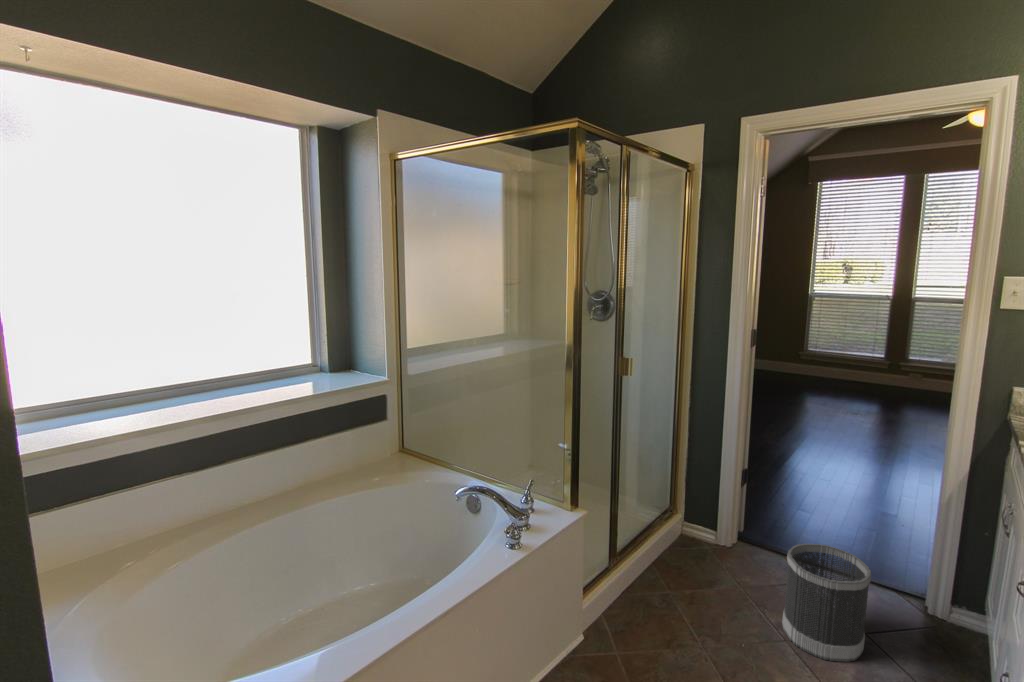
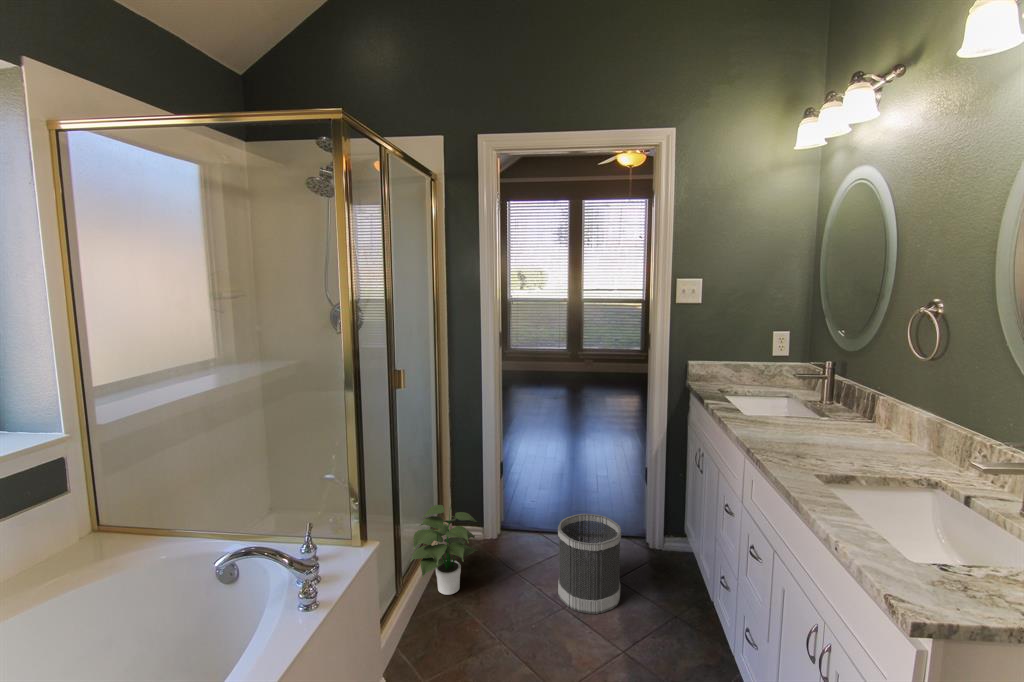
potted plant: none [626,496,699,586] -> present [411,505,478,595]

